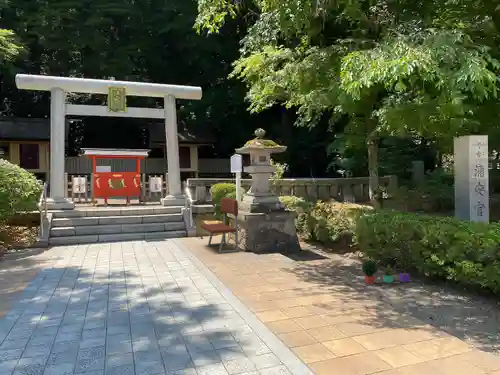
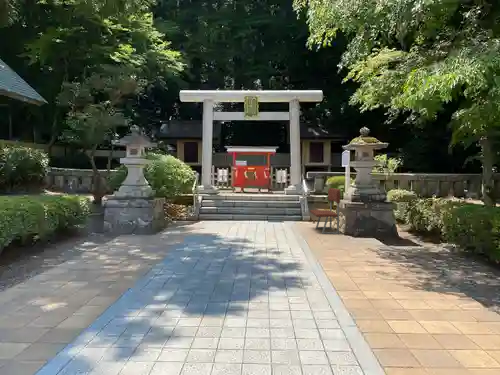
potted plant: present [362,241,412,284] -> none [433,229,486,266]

